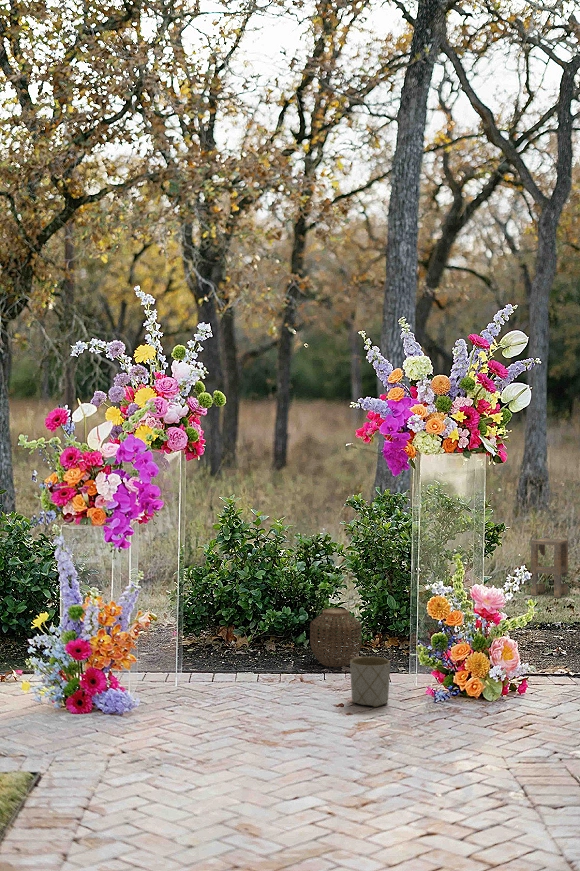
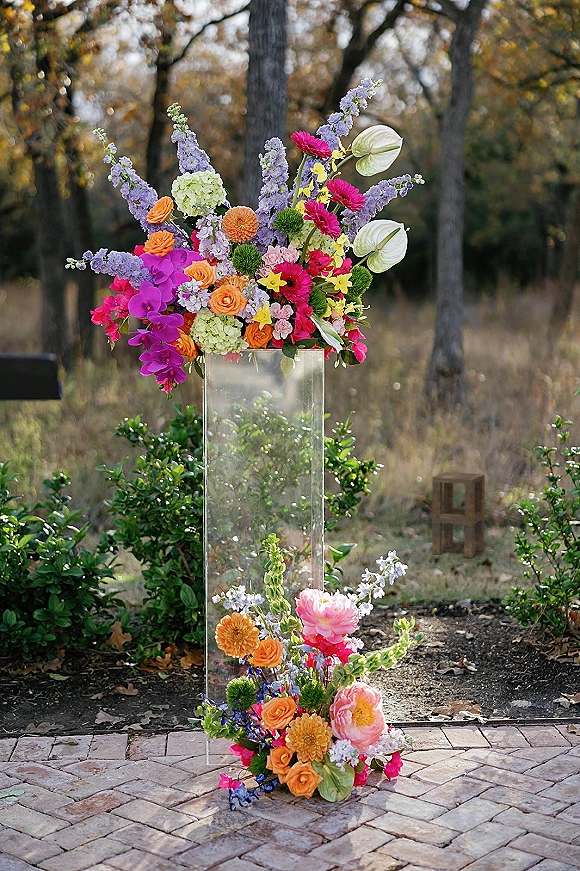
woven basket: present [310,608,362,667] -> none [44,618,133,719]
planter: present [350,657,390,707] -> none [67,729,143,831]

